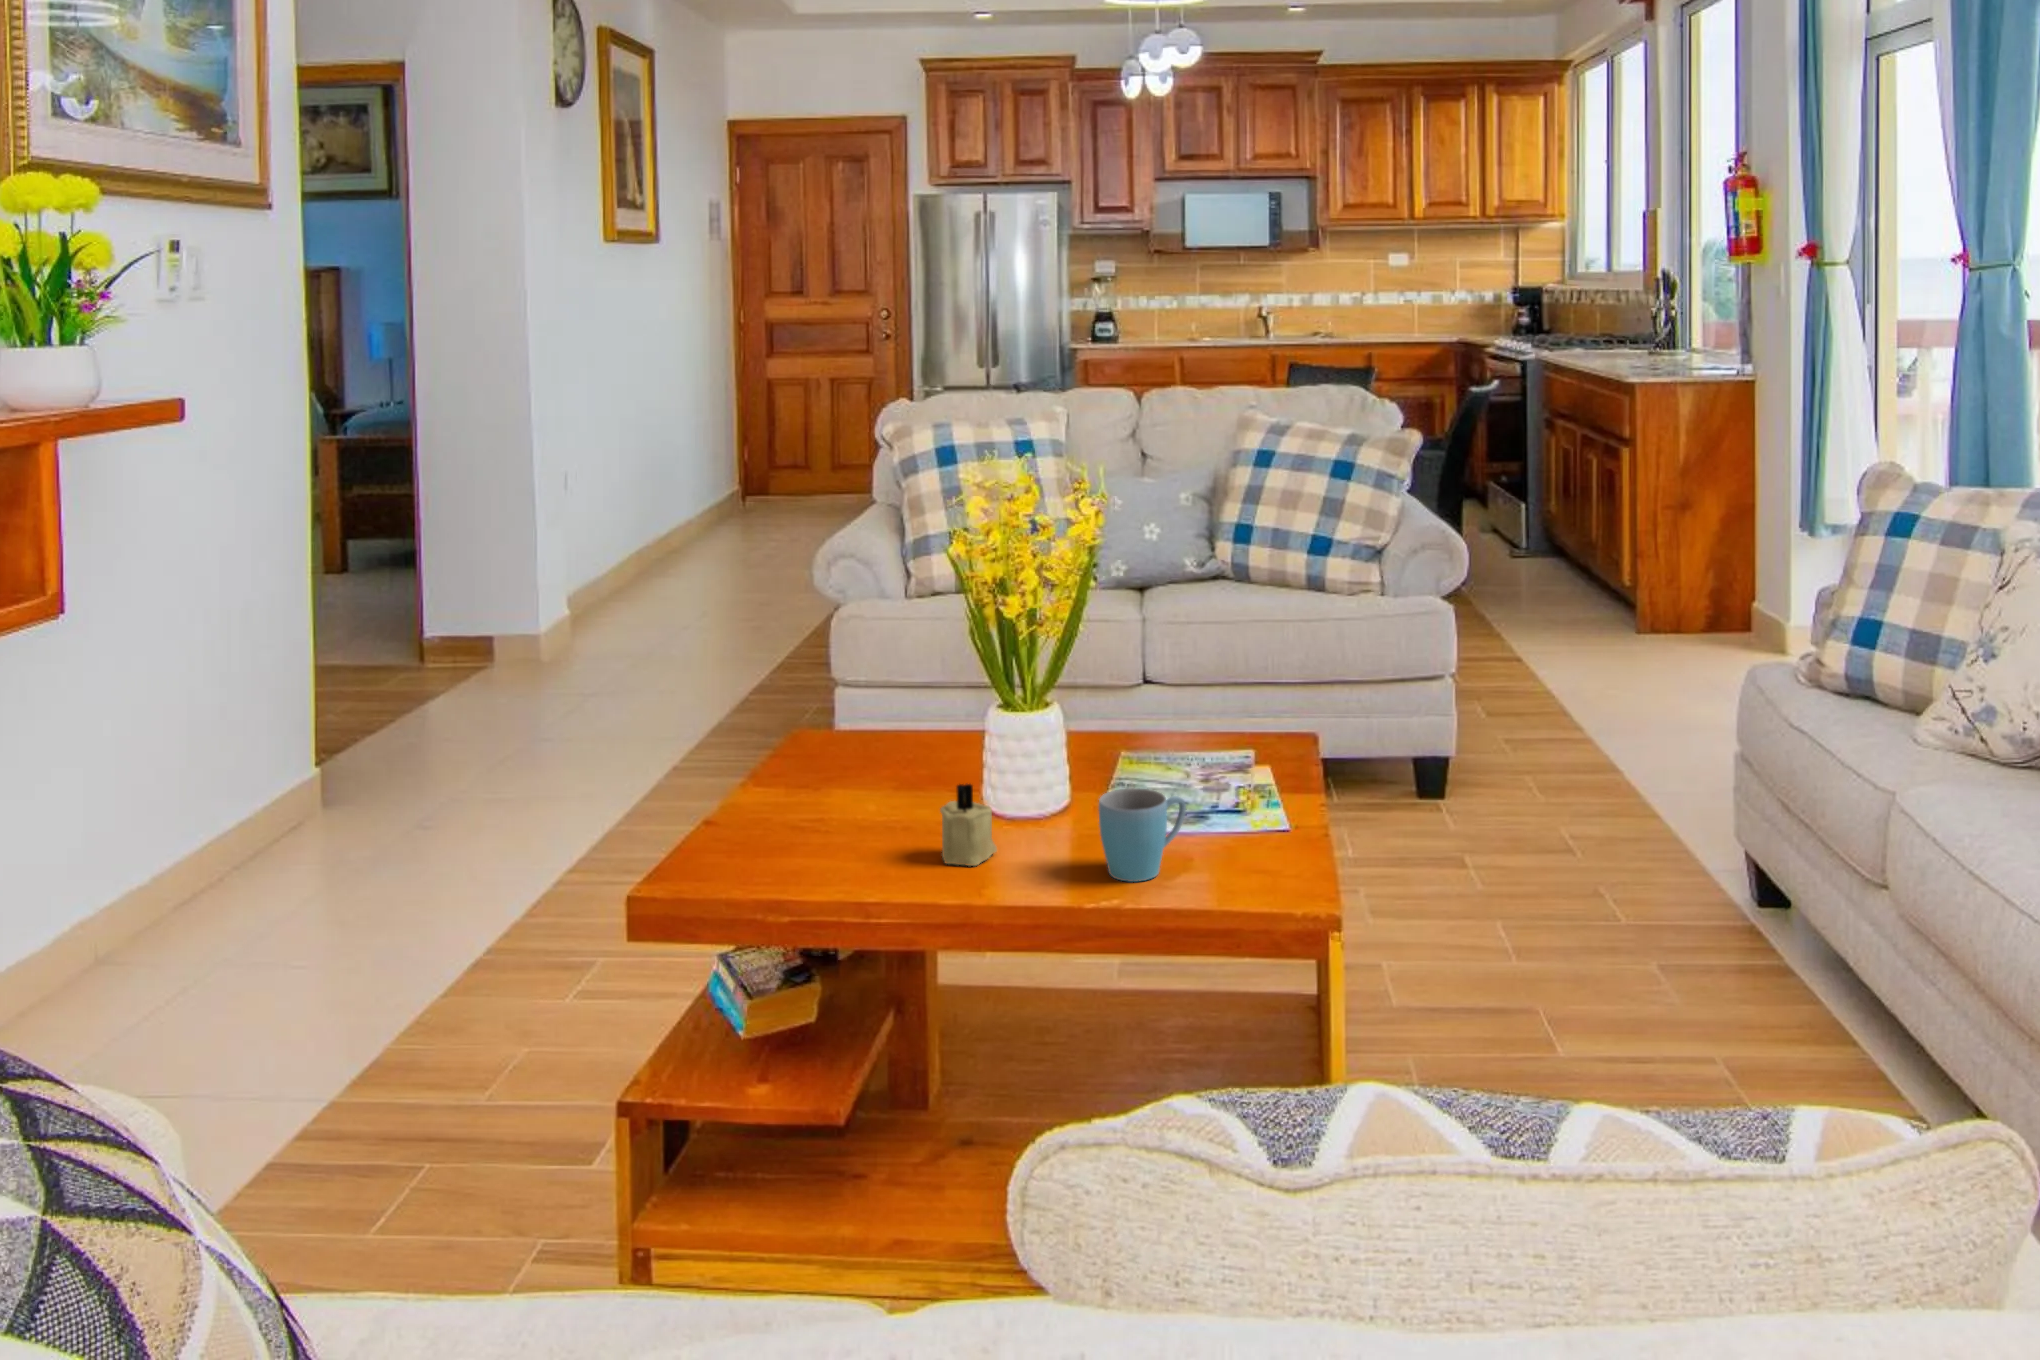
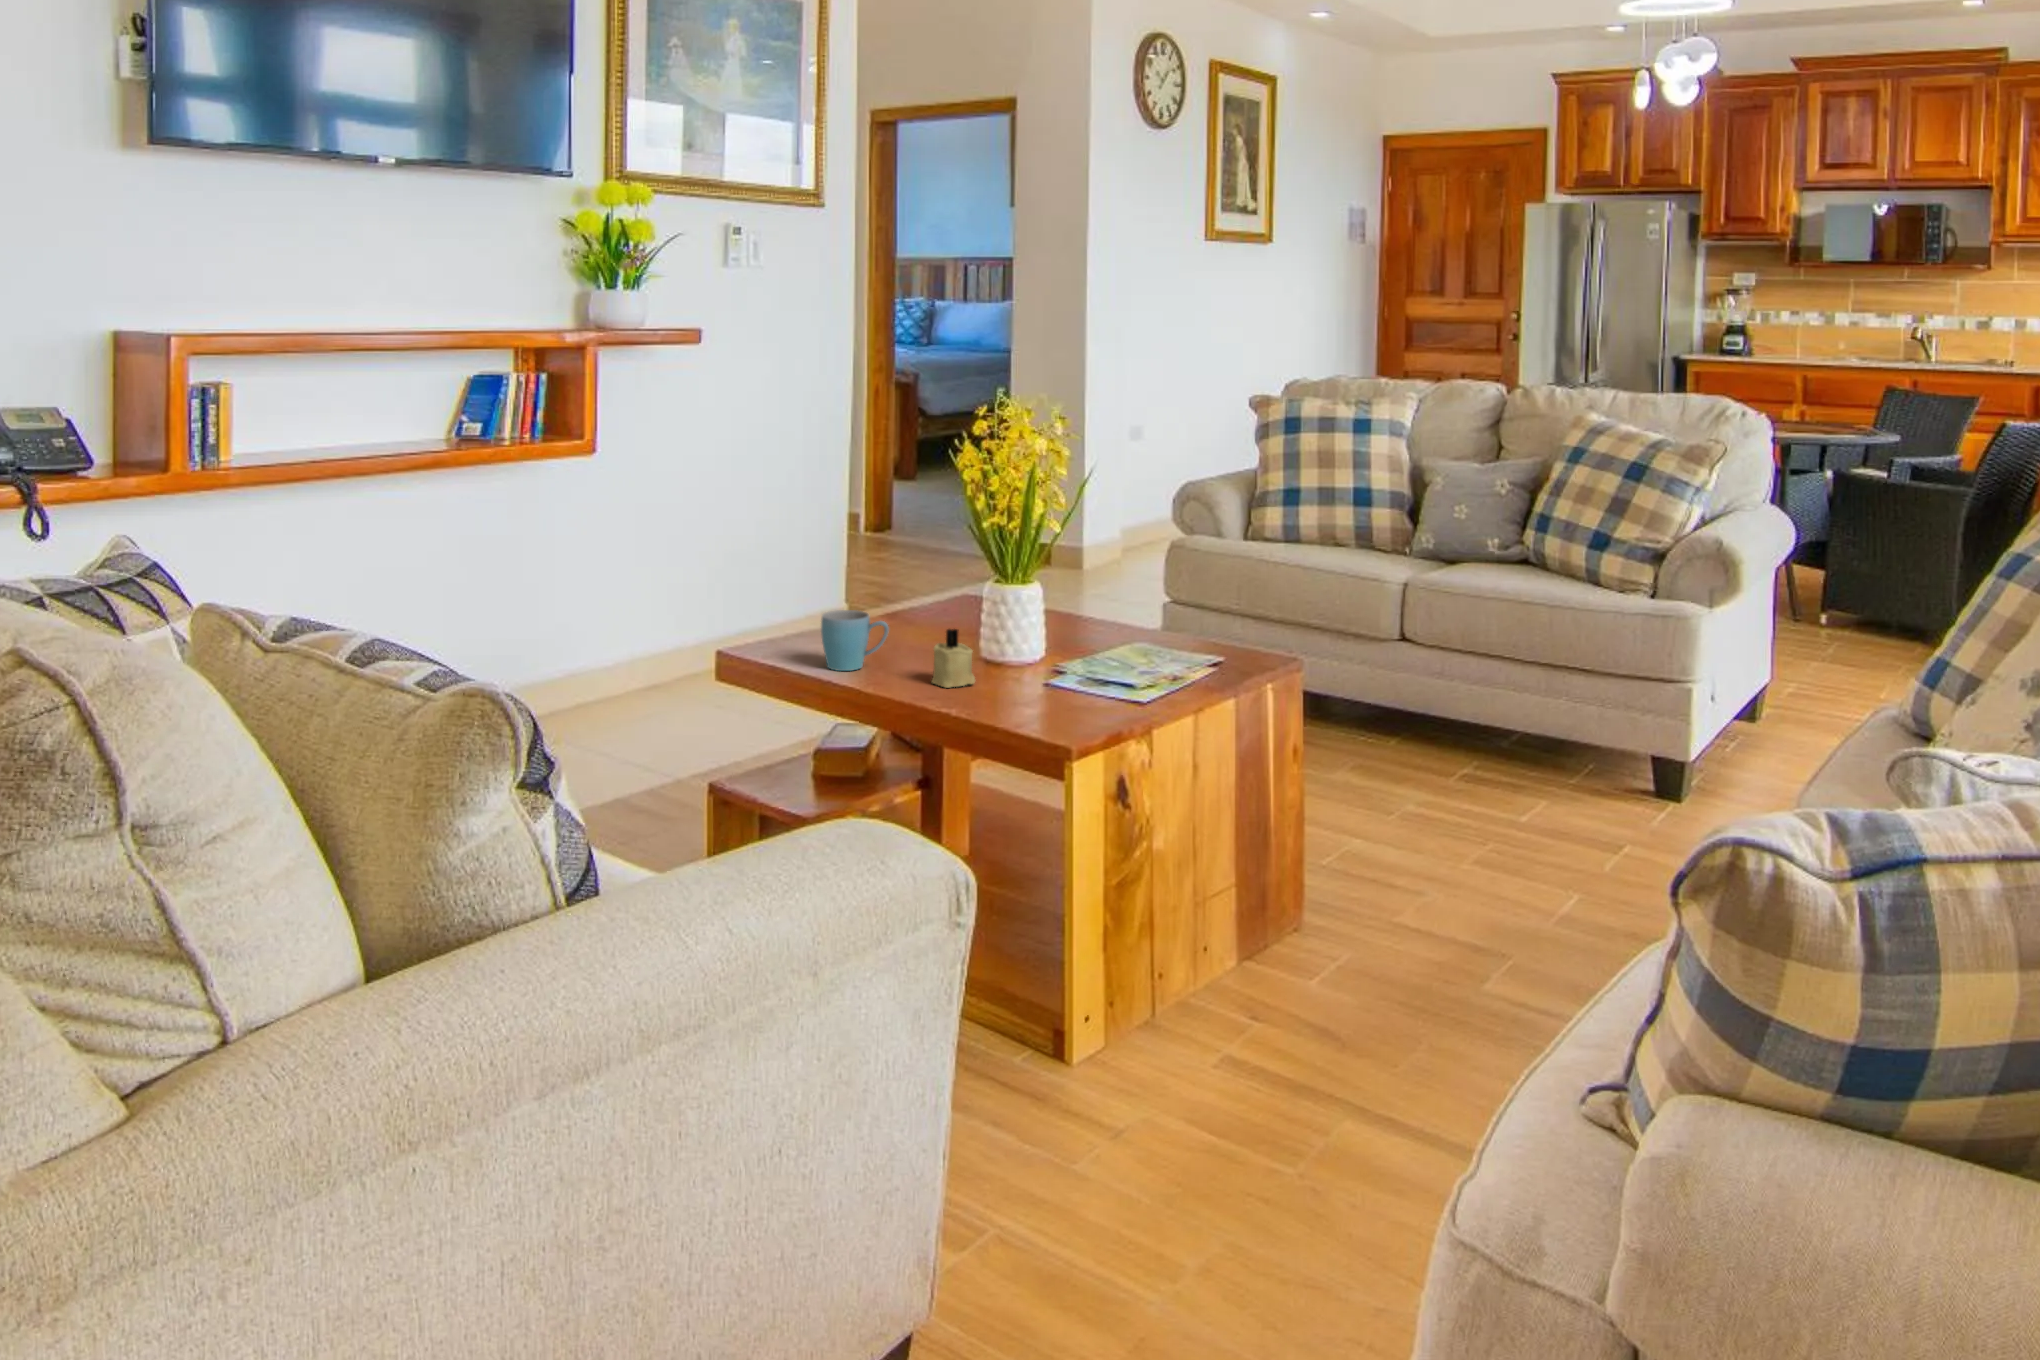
mug: present [1099,788,1186,882] -> present [821,610,889,671]

